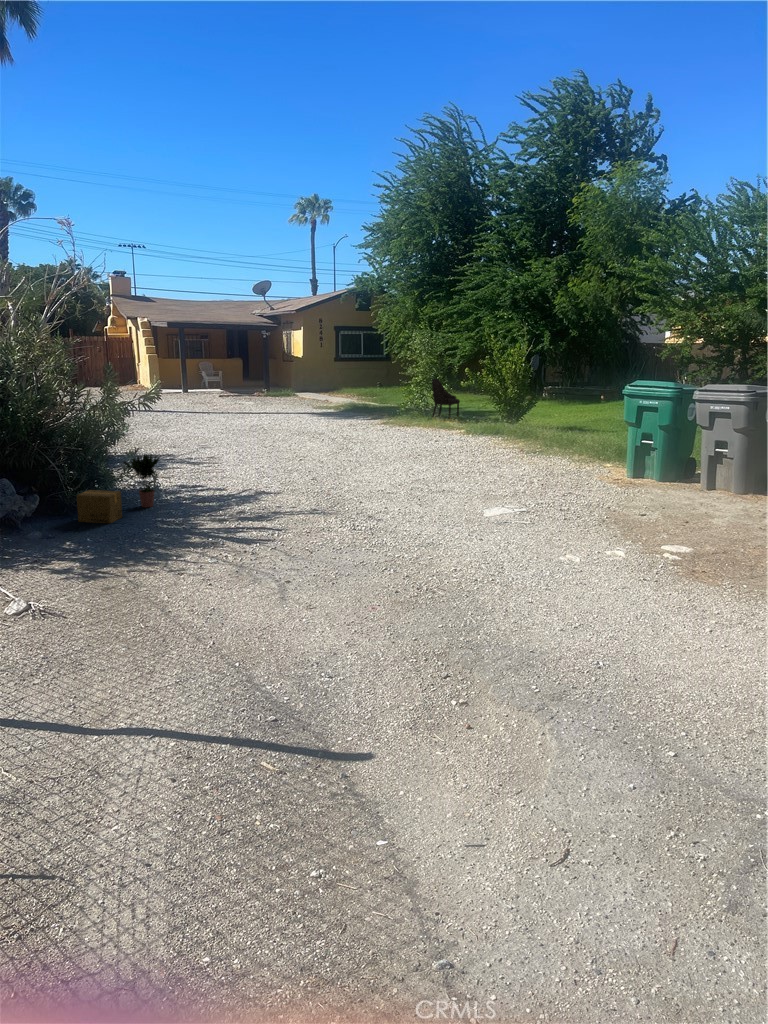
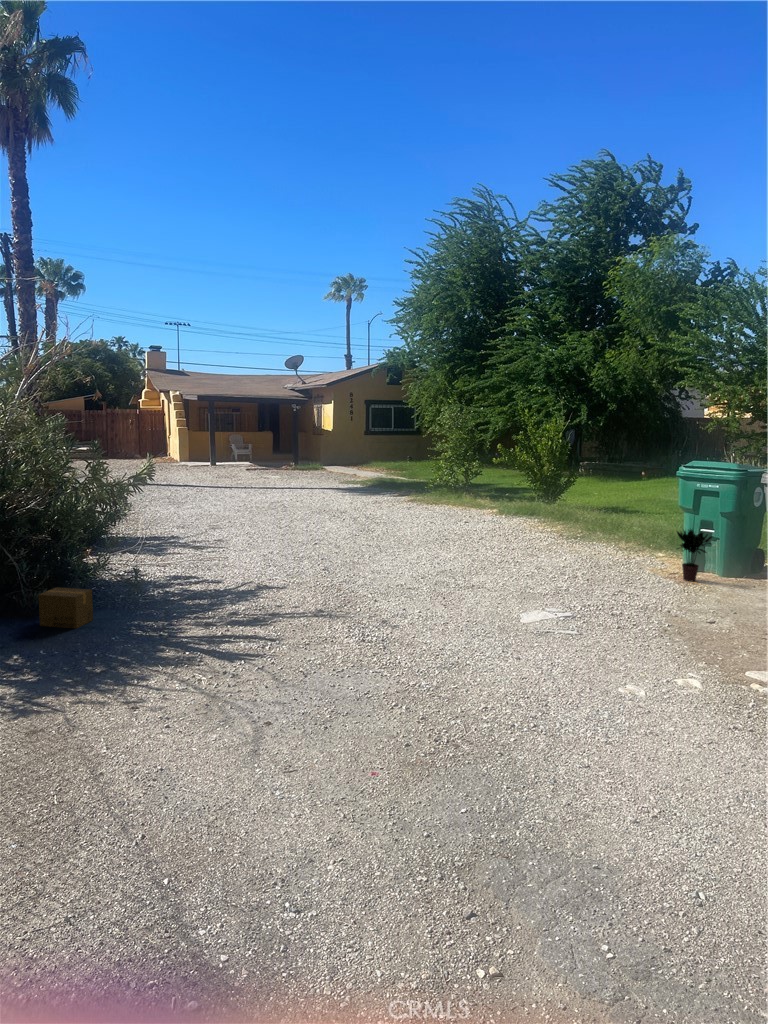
chair: present [432,379,460,418] -> none [463,455,492,497]
potted plant: present [124,454,159,507] -> present [677,529,712,581]

